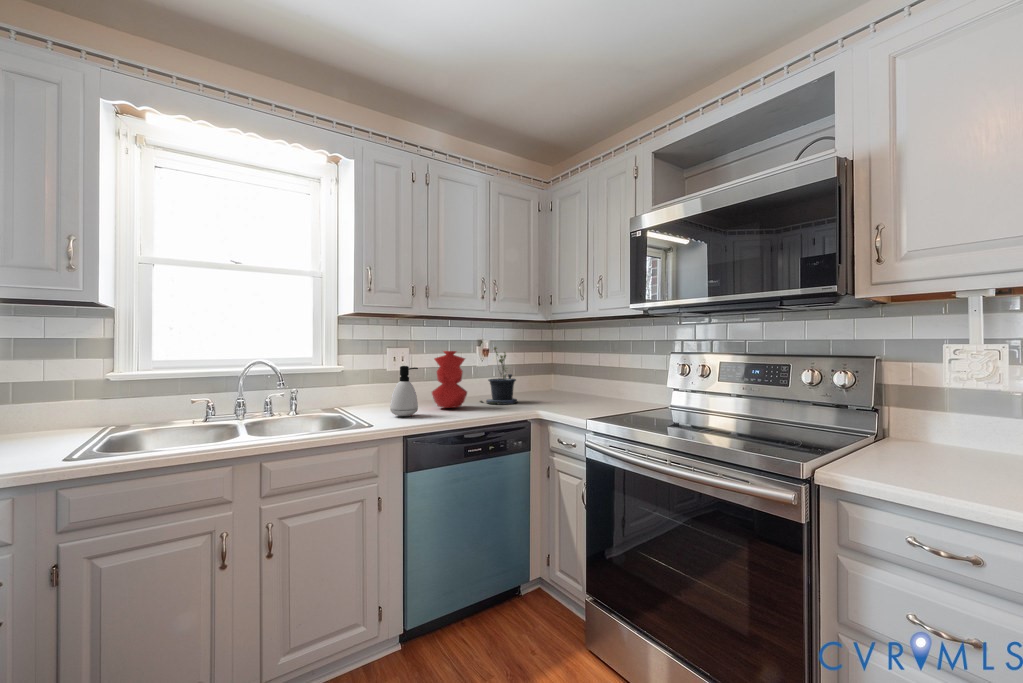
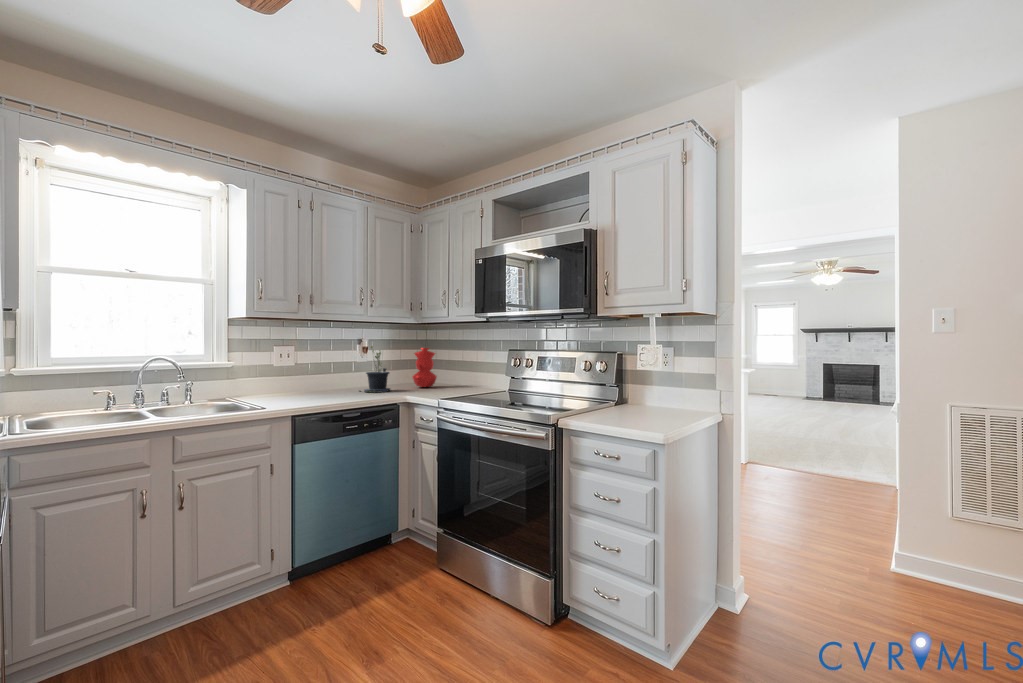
vase: present [432,351,467,408] -> present [412,348,437,387]
soap dispenser: present [390,366,418,416] -> none [280,361,304,402]

